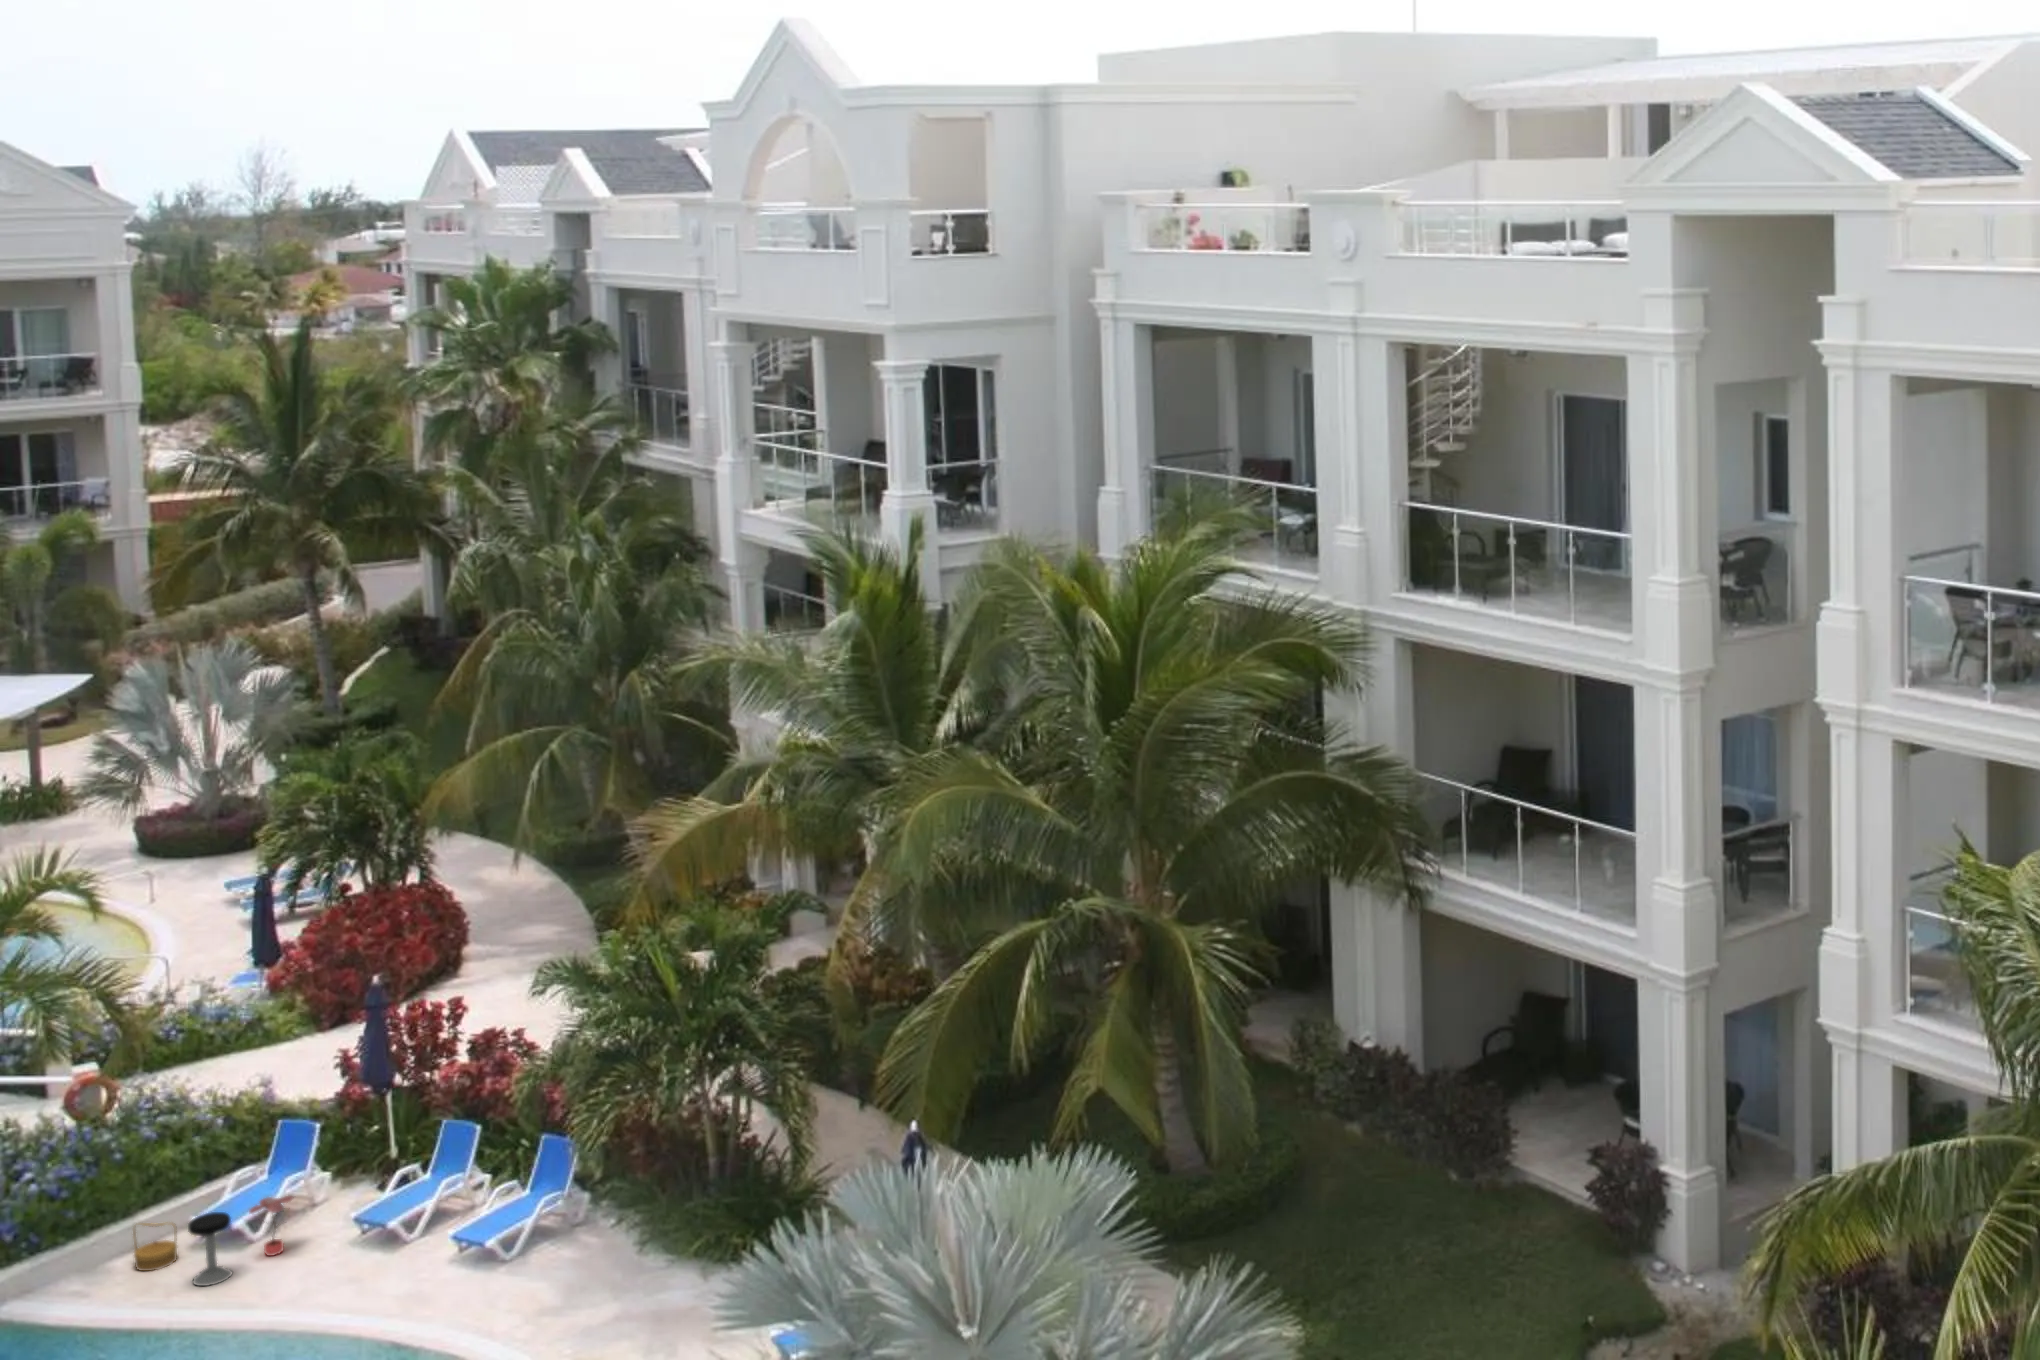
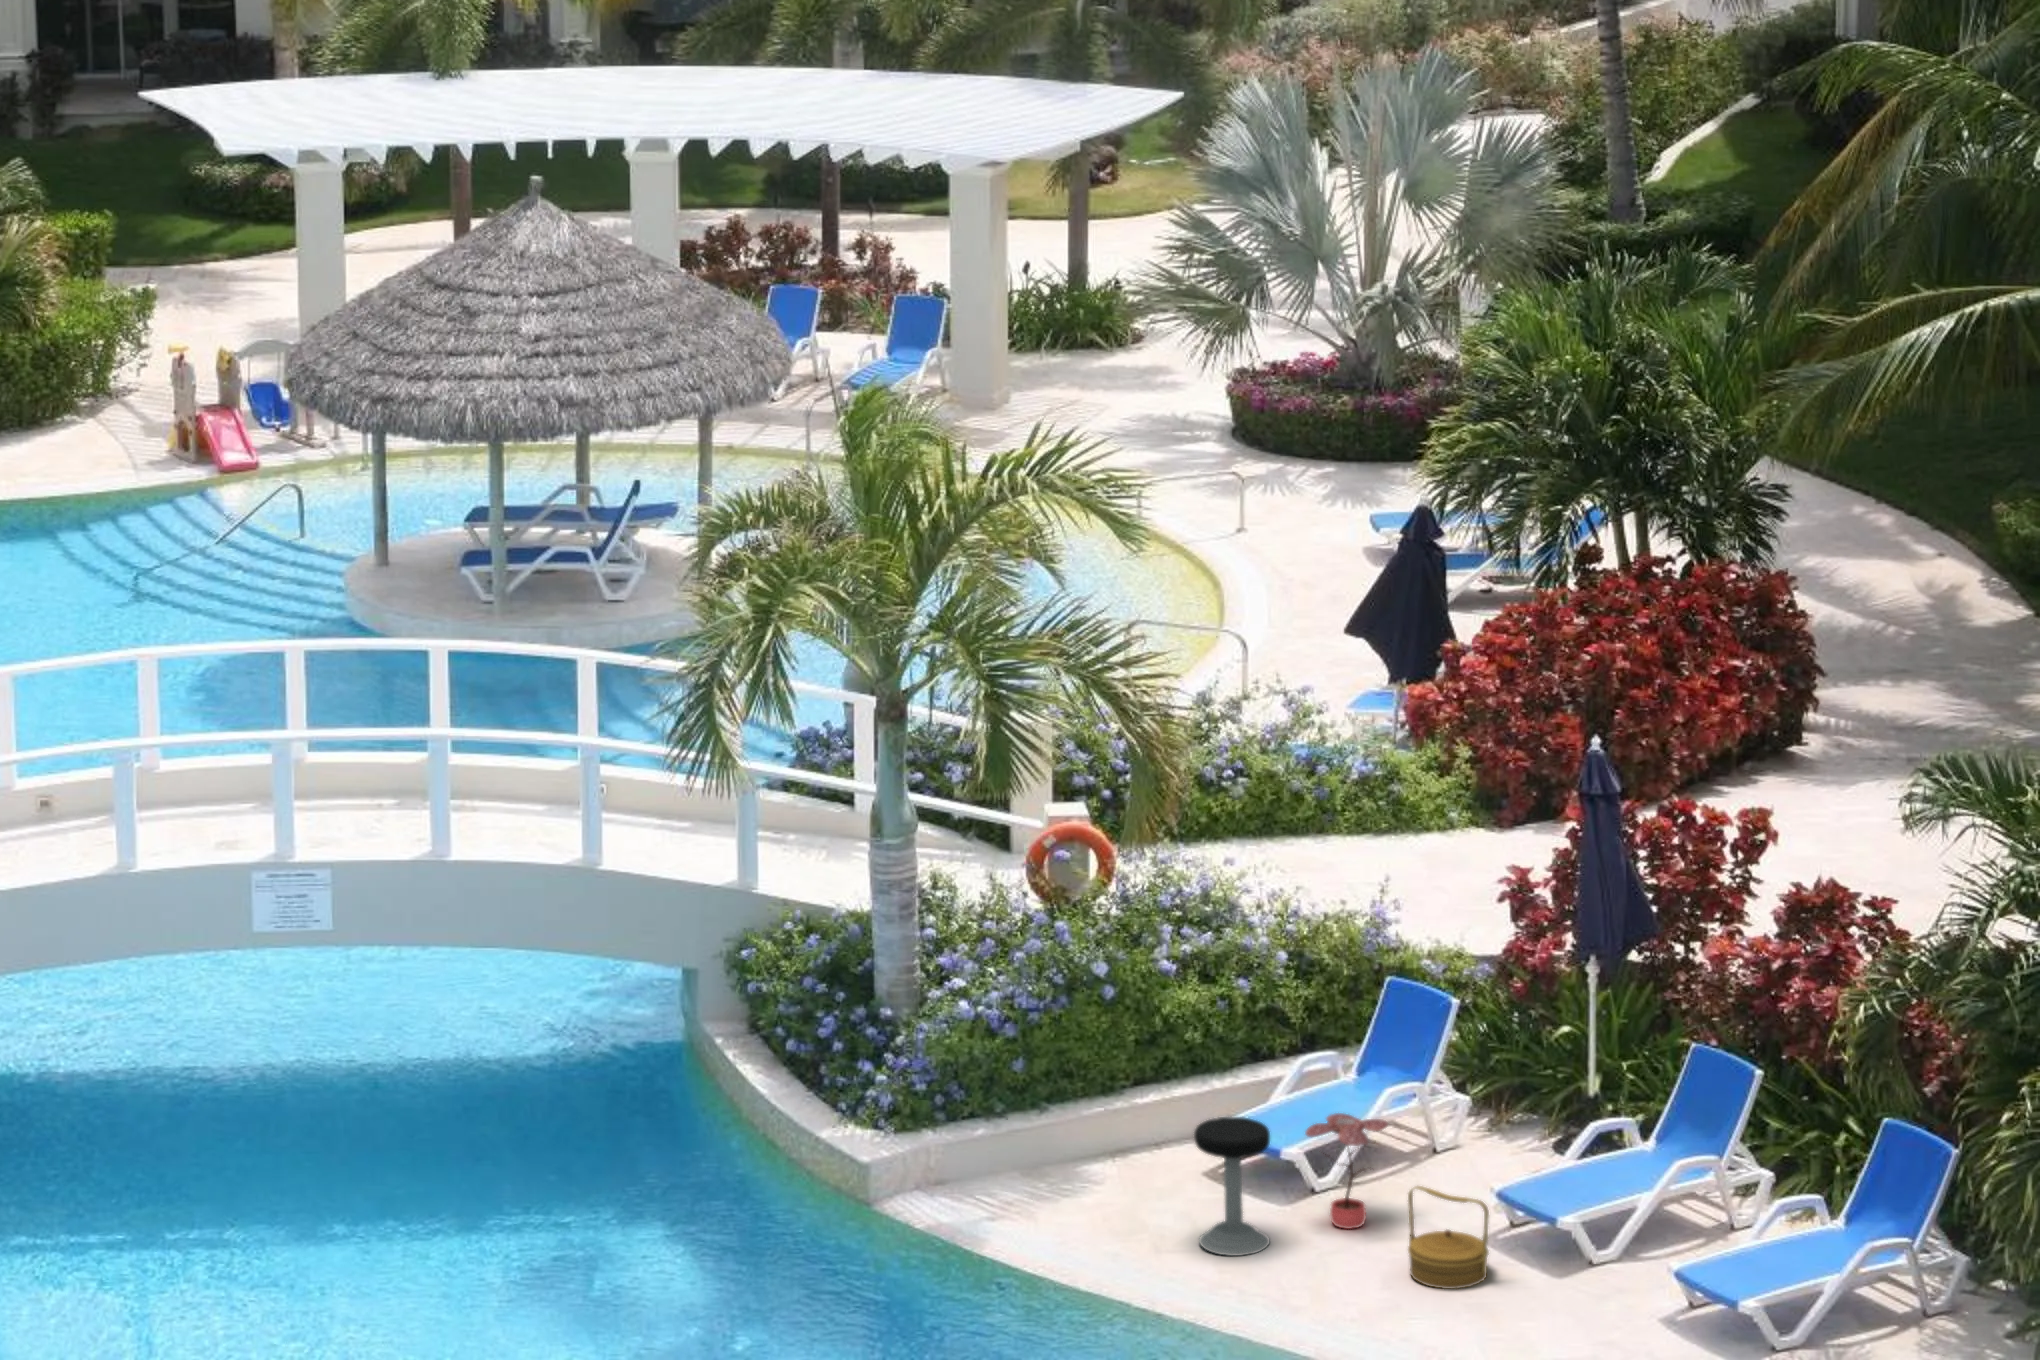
basket: present [134,1223,177,1271] -> present [1408,1186,1489,1289]

